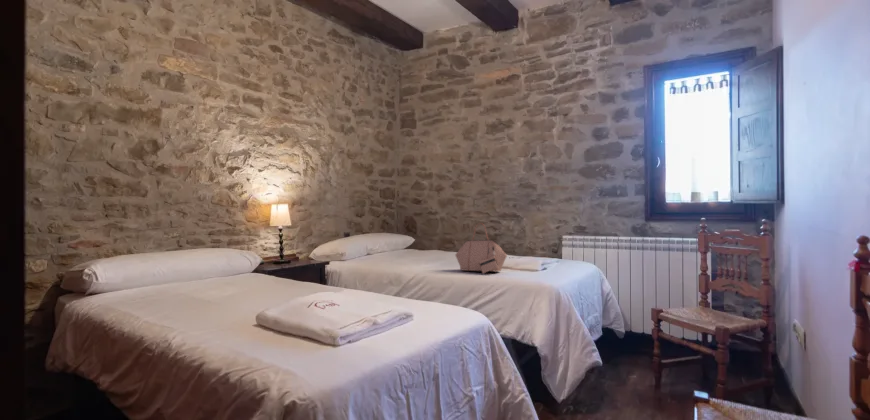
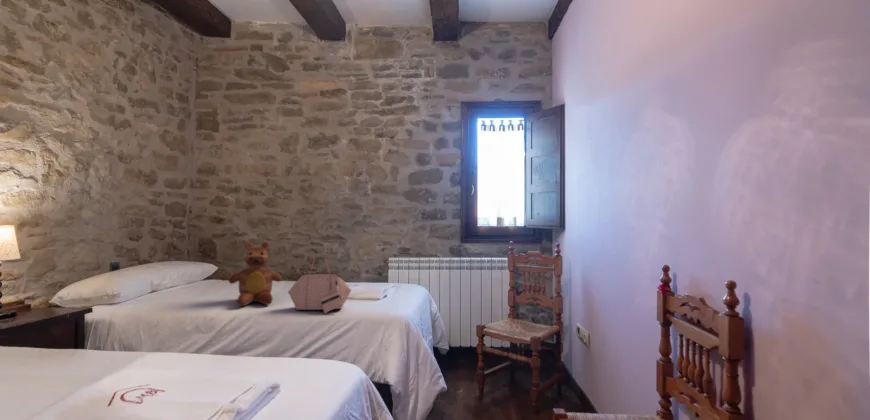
teddy bear: none [414,215,455,266] -> present [229,242,282,306]

